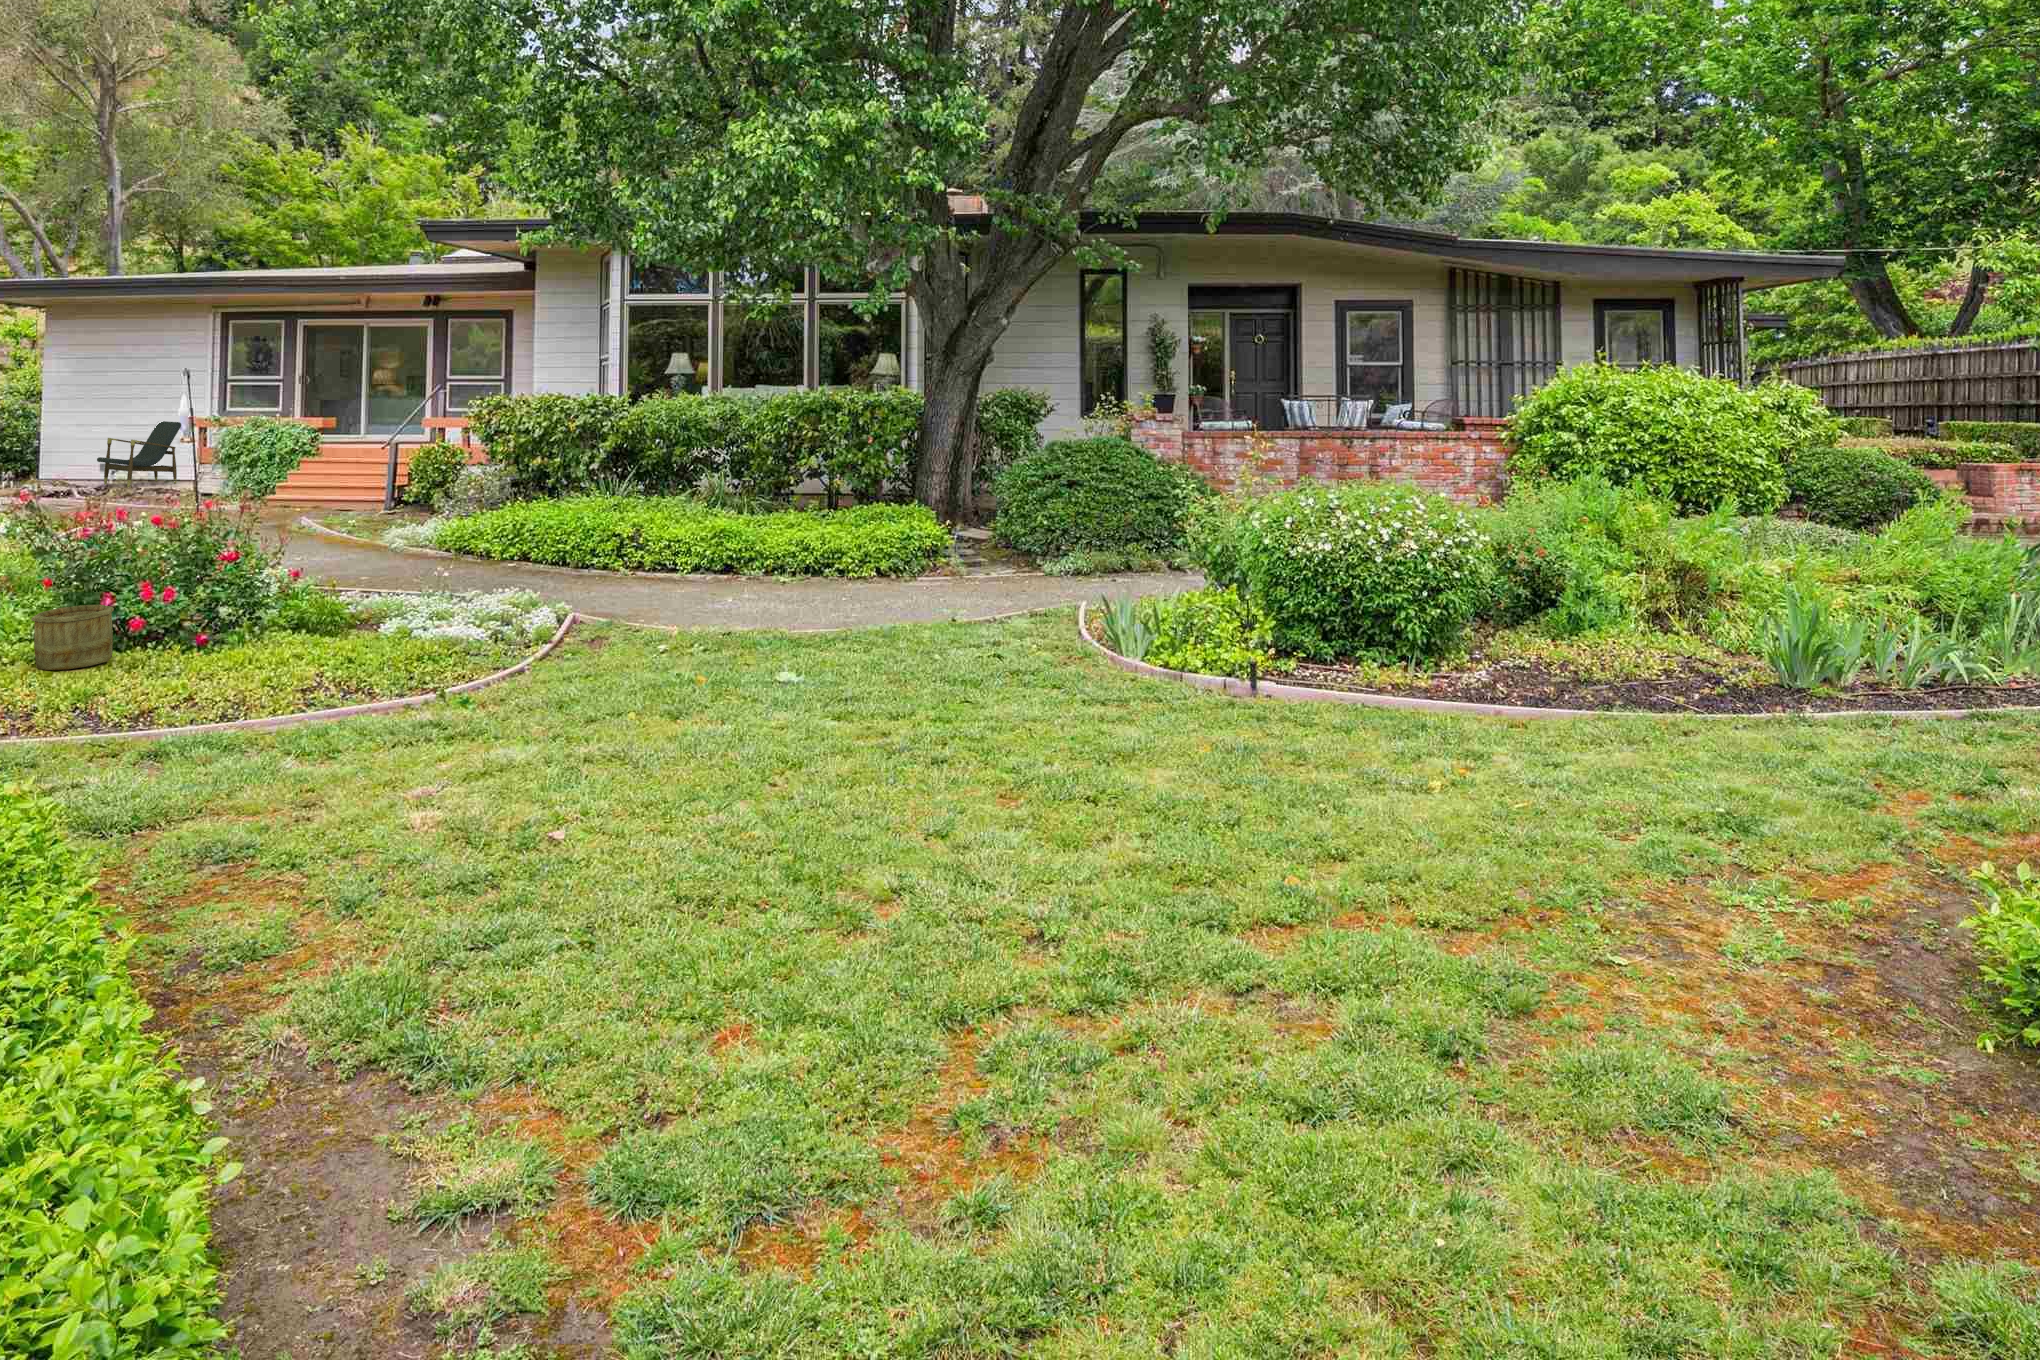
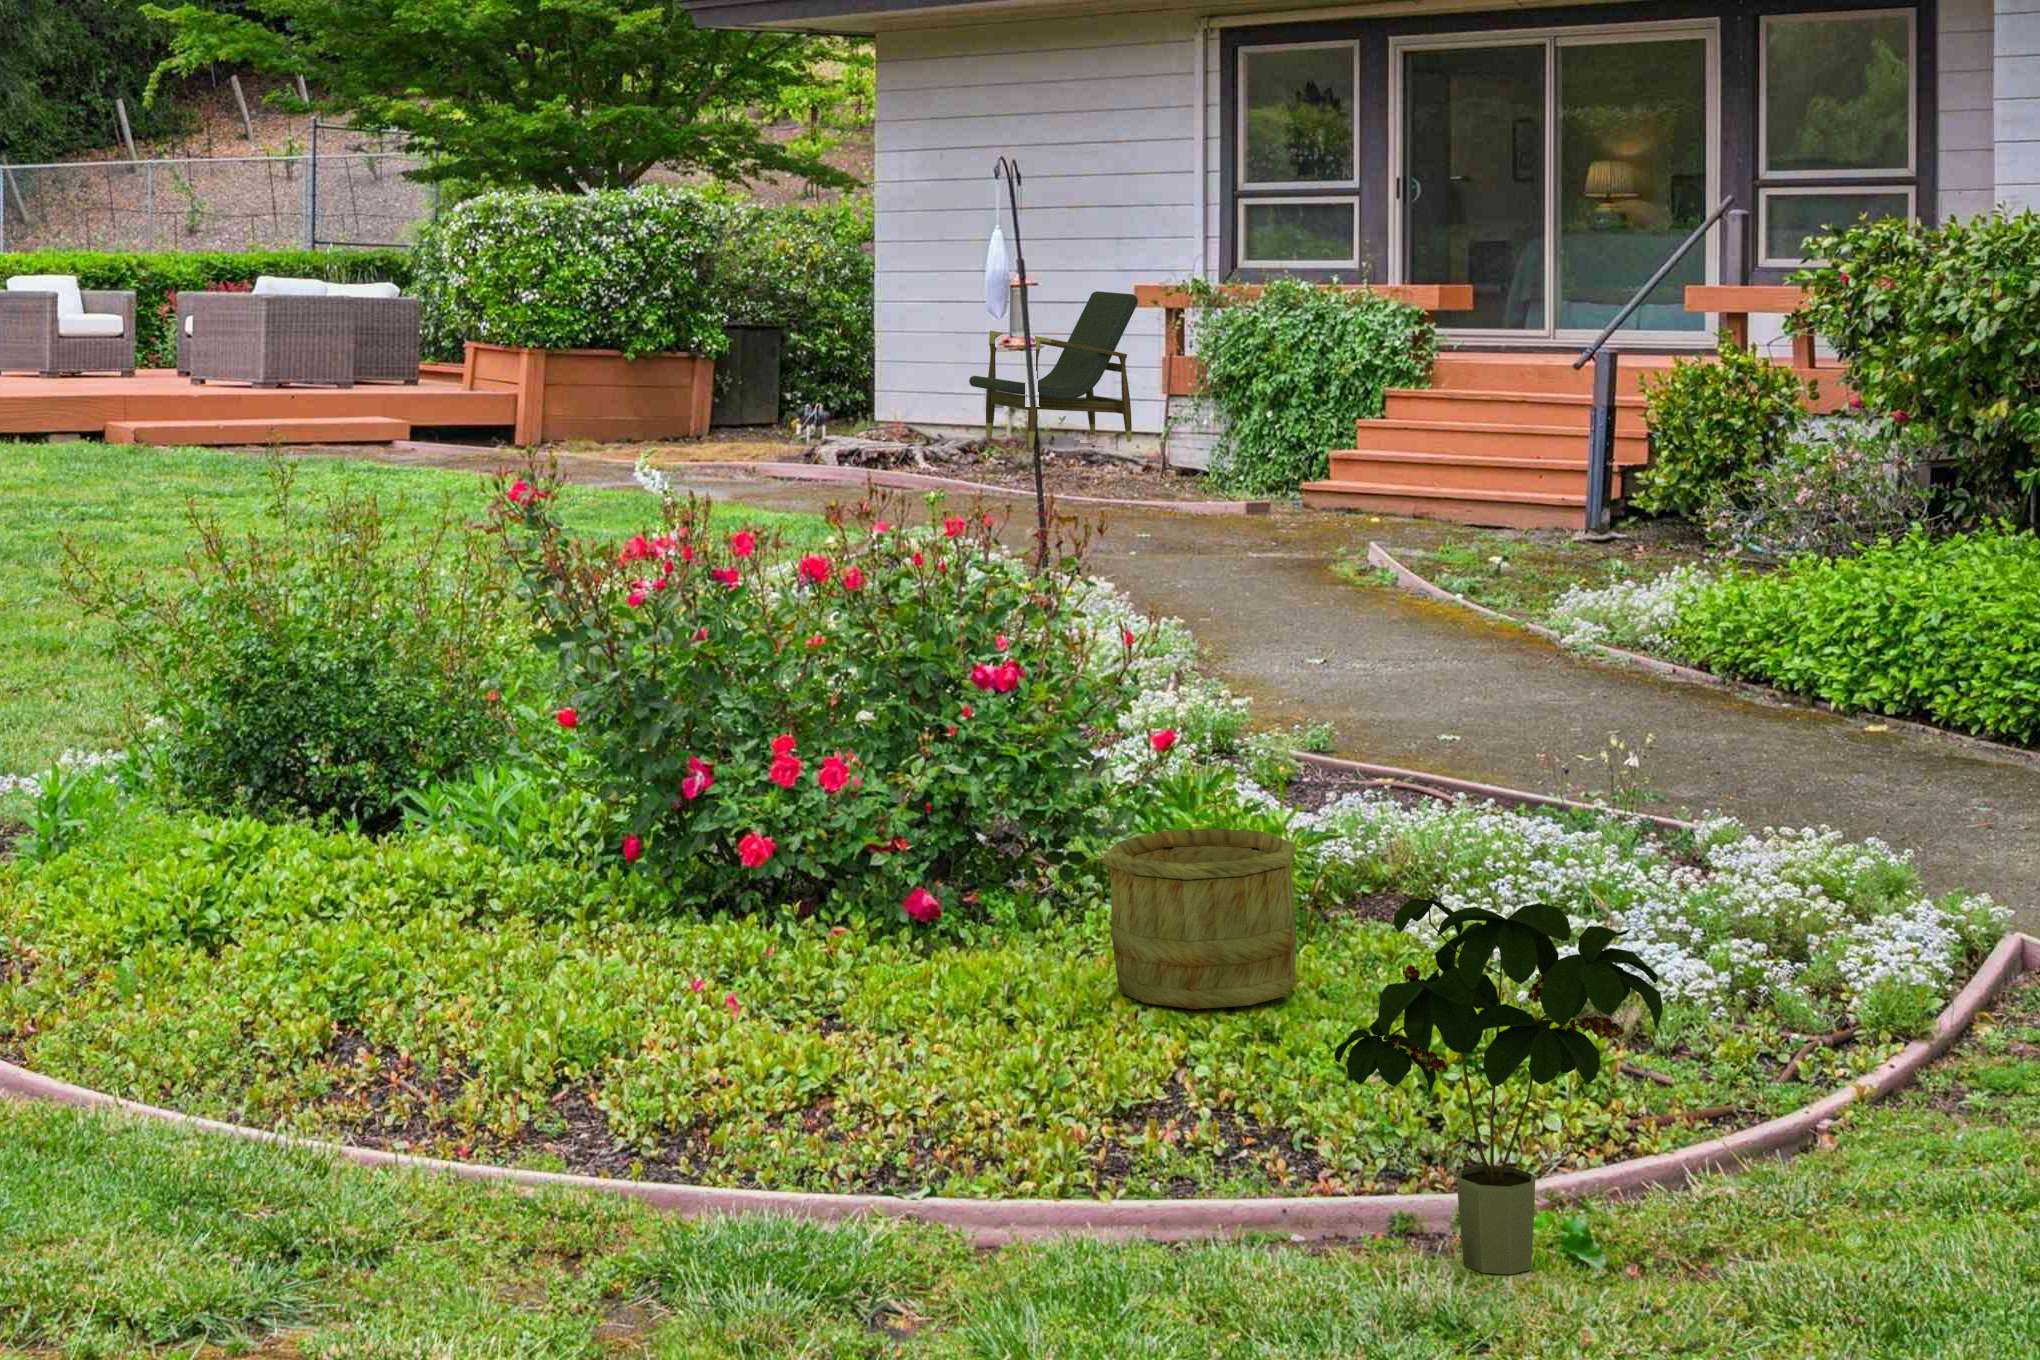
potted plant: none [388,596,498,714] -> present [1334,895,1663,1274]
wooden bucket: present [31,605,114,670] -> present [1103,828,1296,1009]

